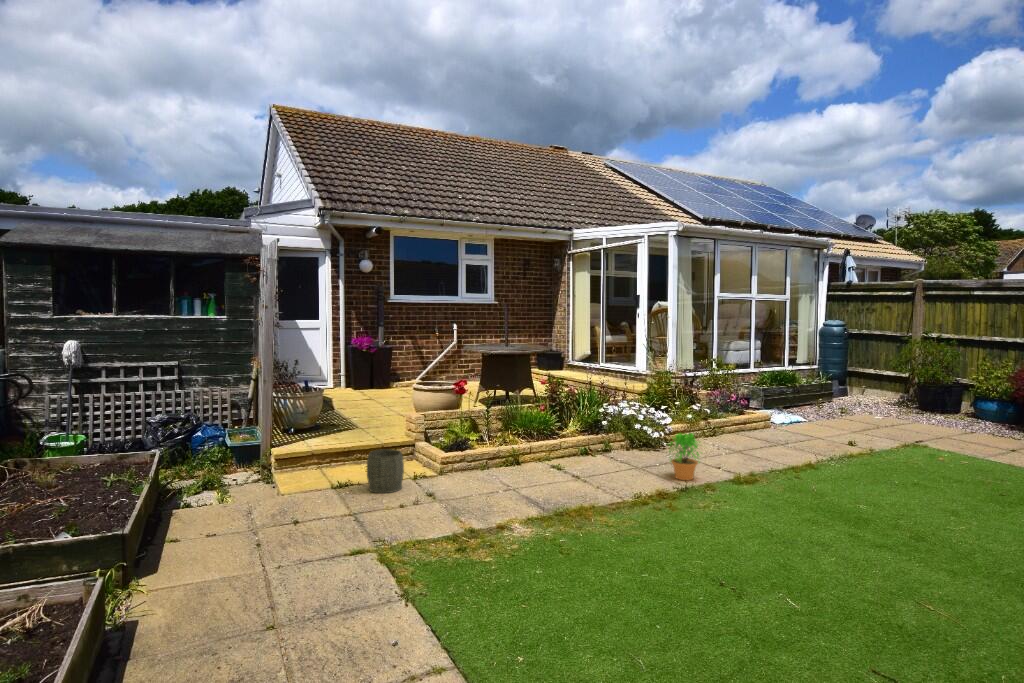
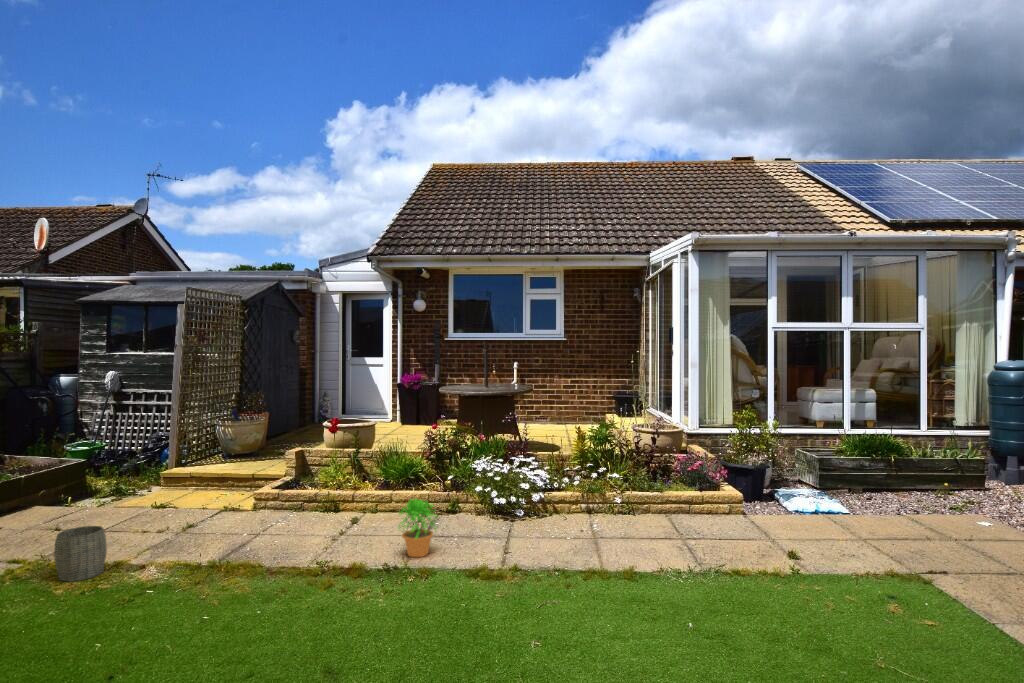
woven basket: present [367,449,404,493] -> present [54,526,107,581]

